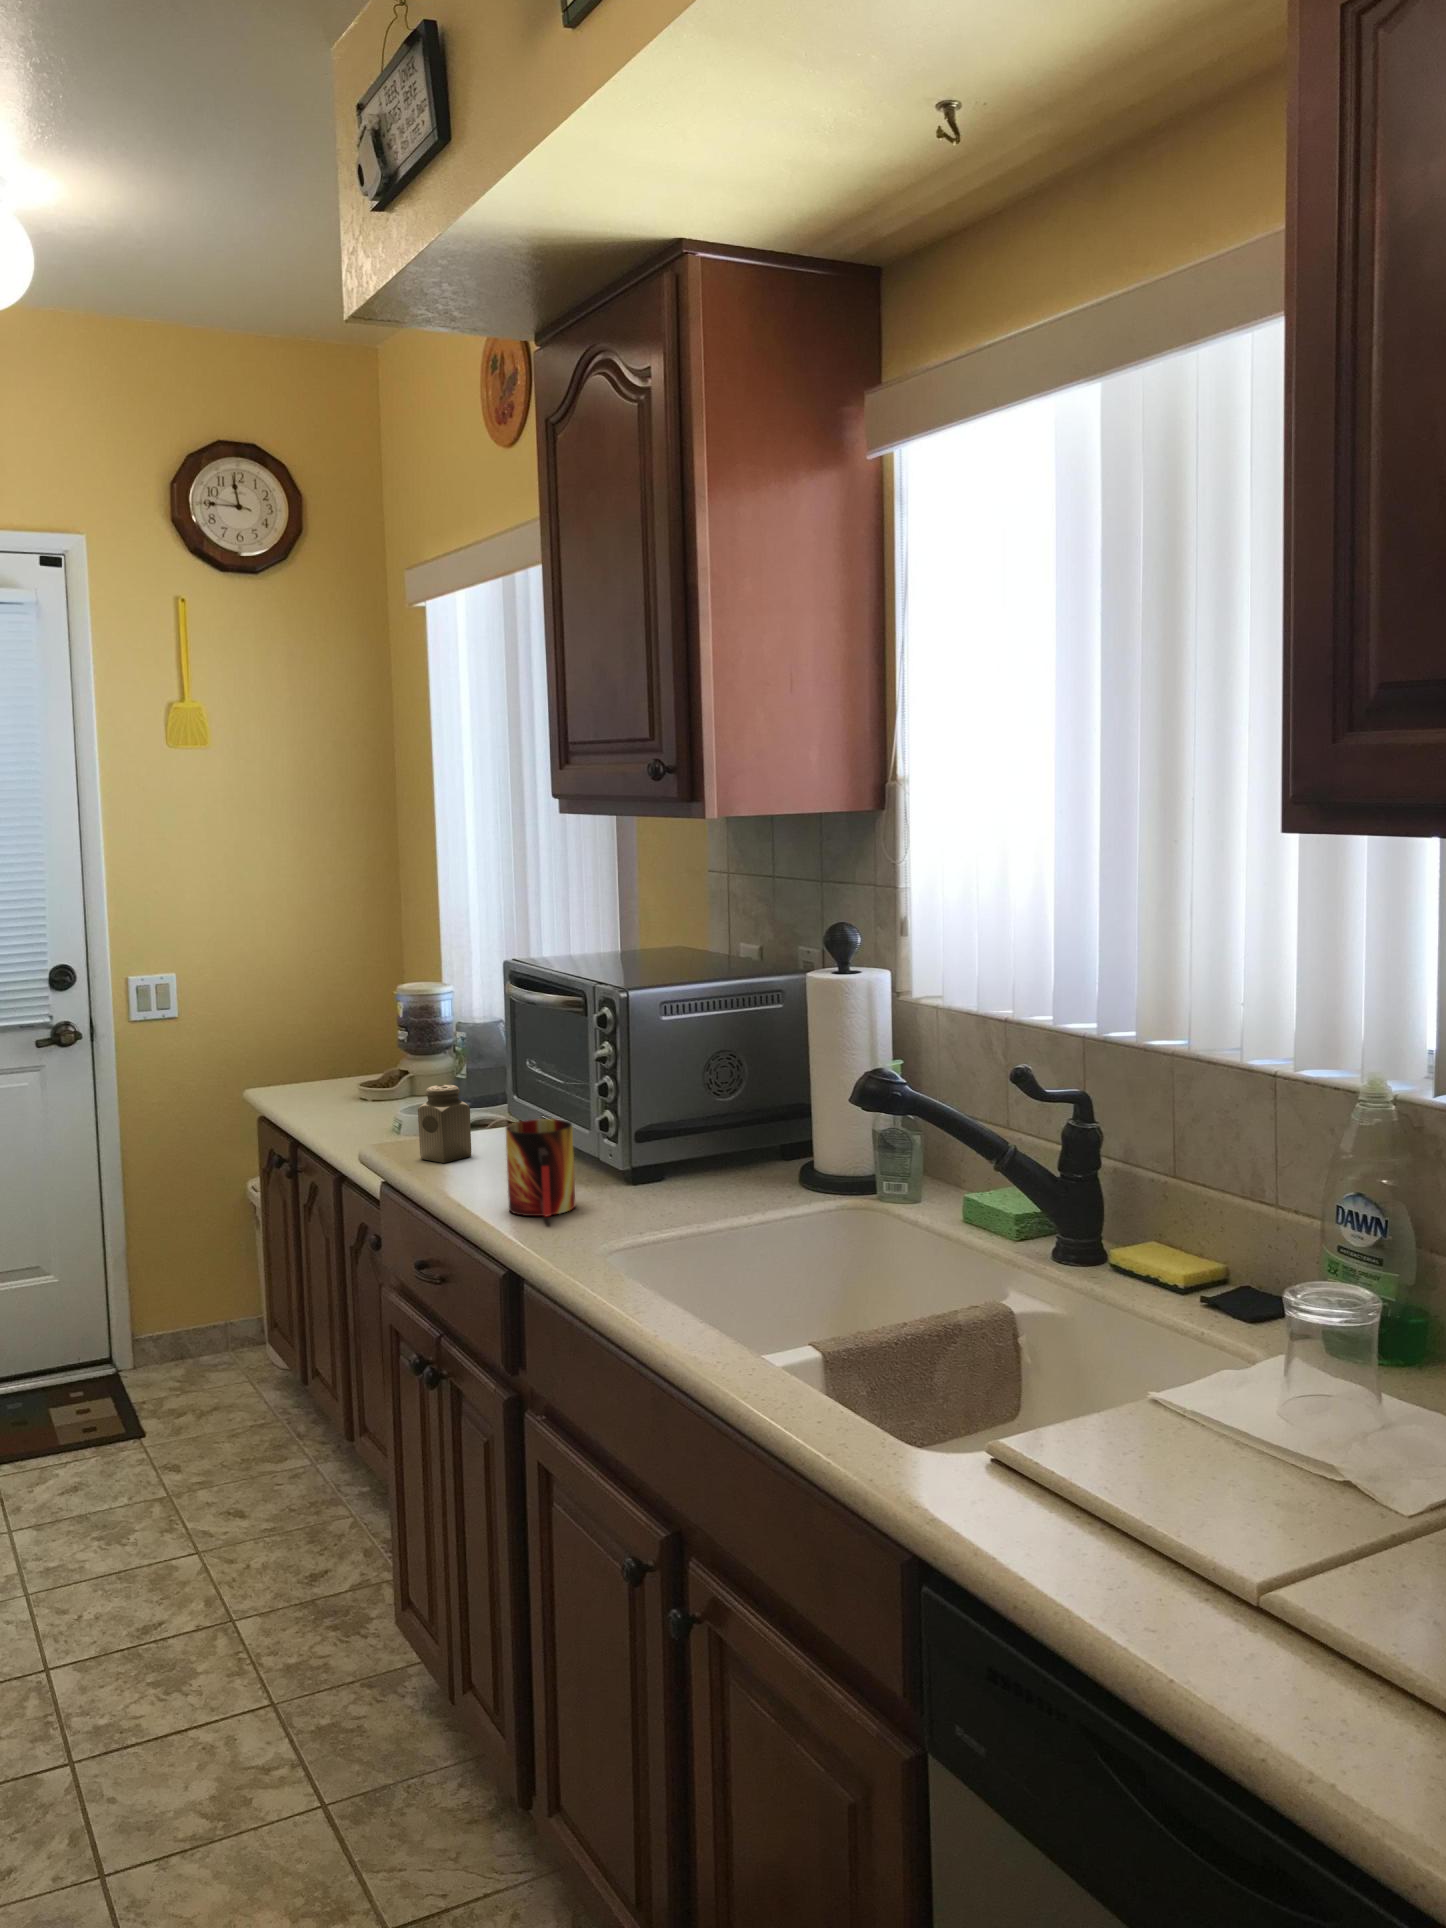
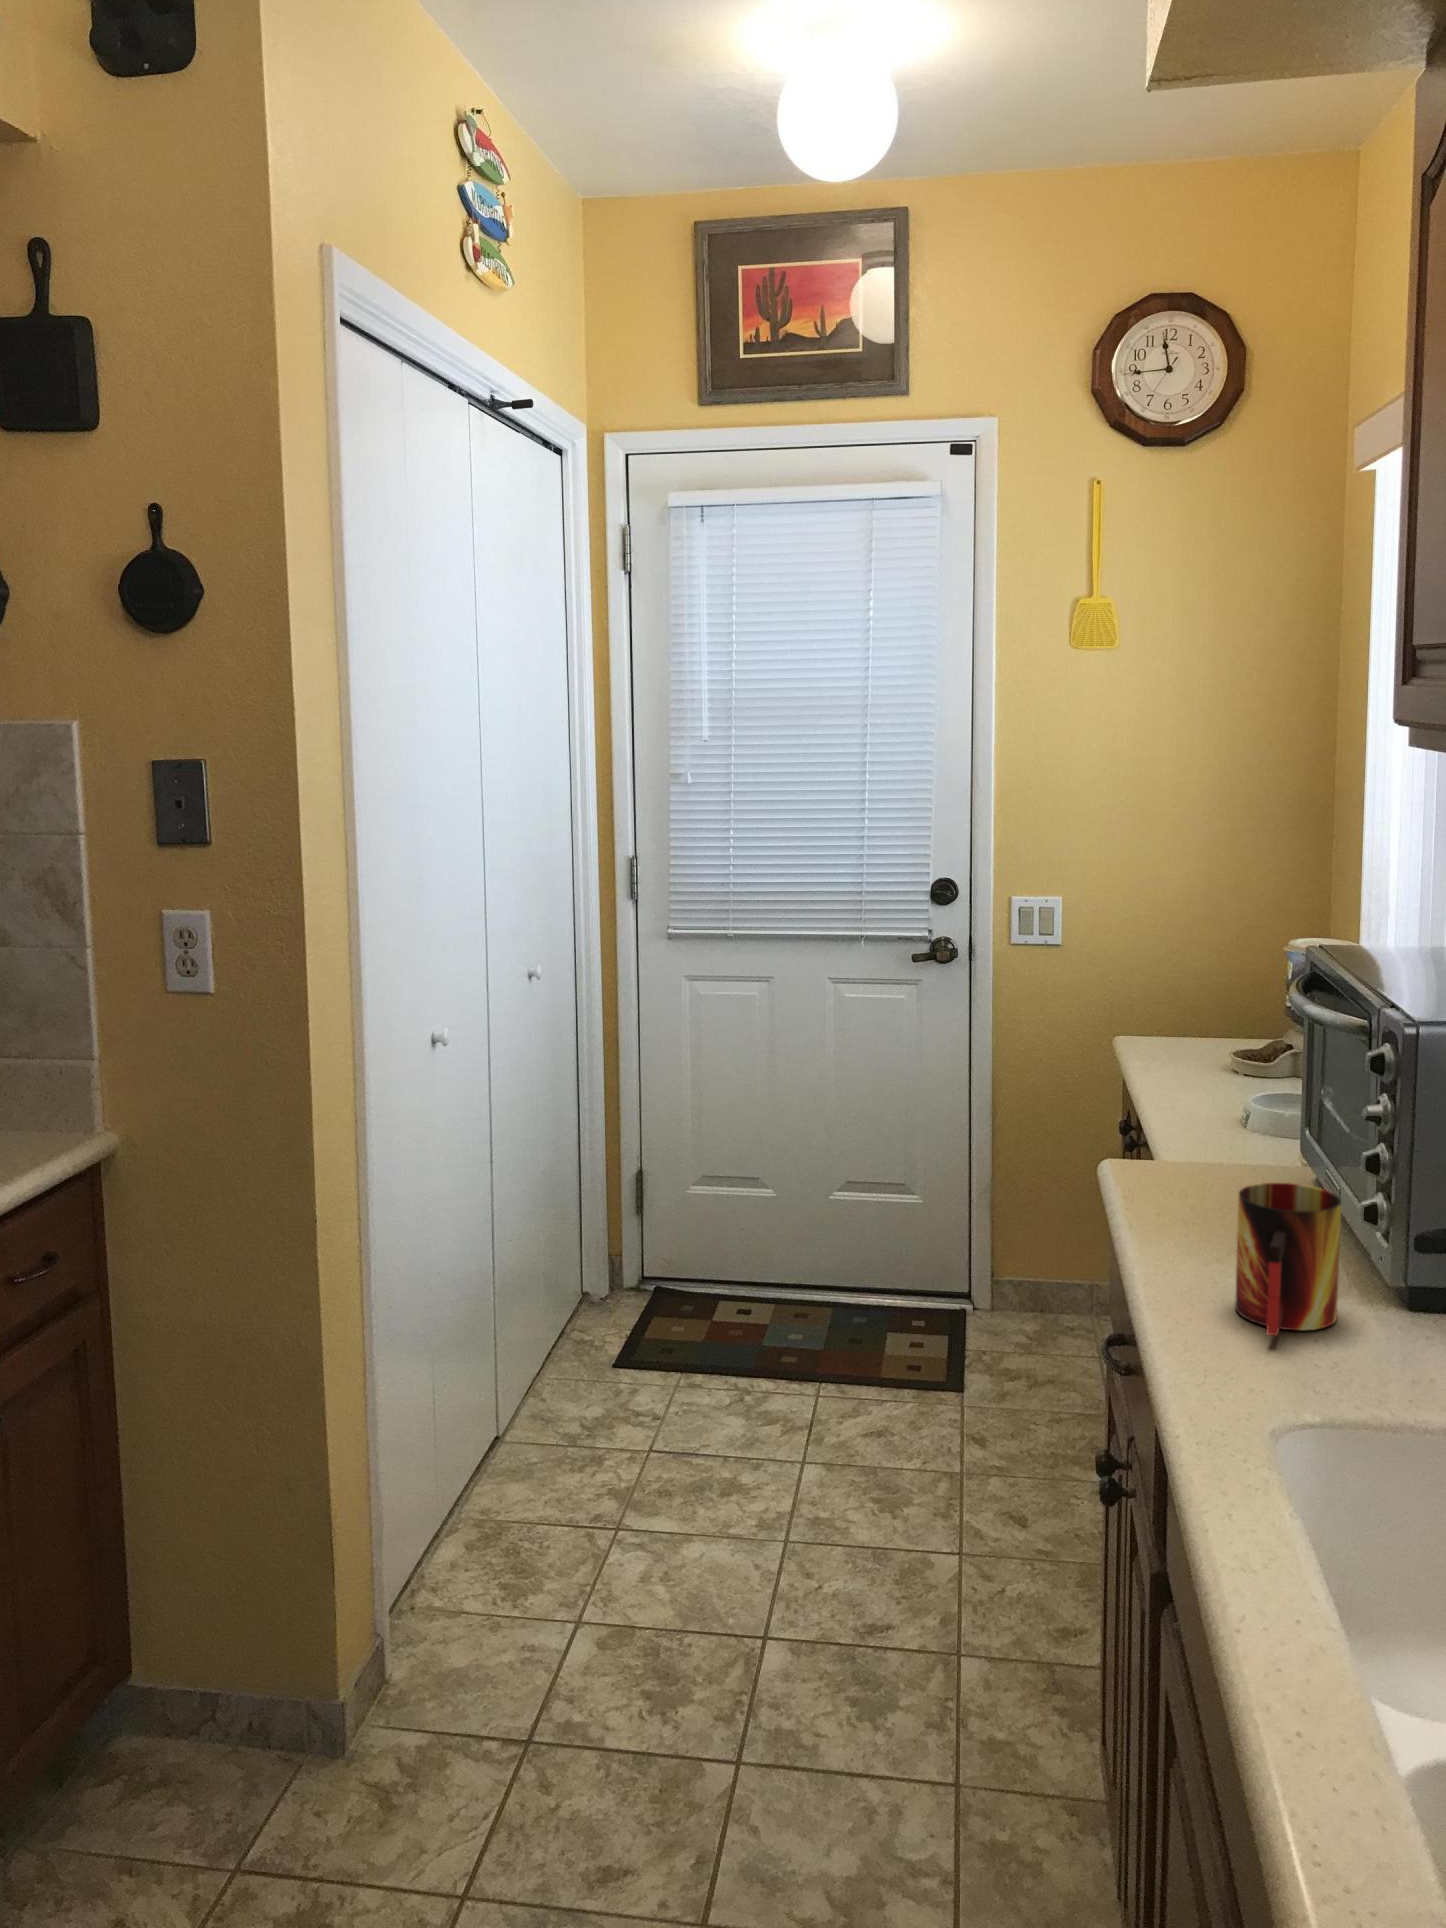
salt shaker: present [418,1085,471,1163] -> none [1187,1096,1257,1201]

